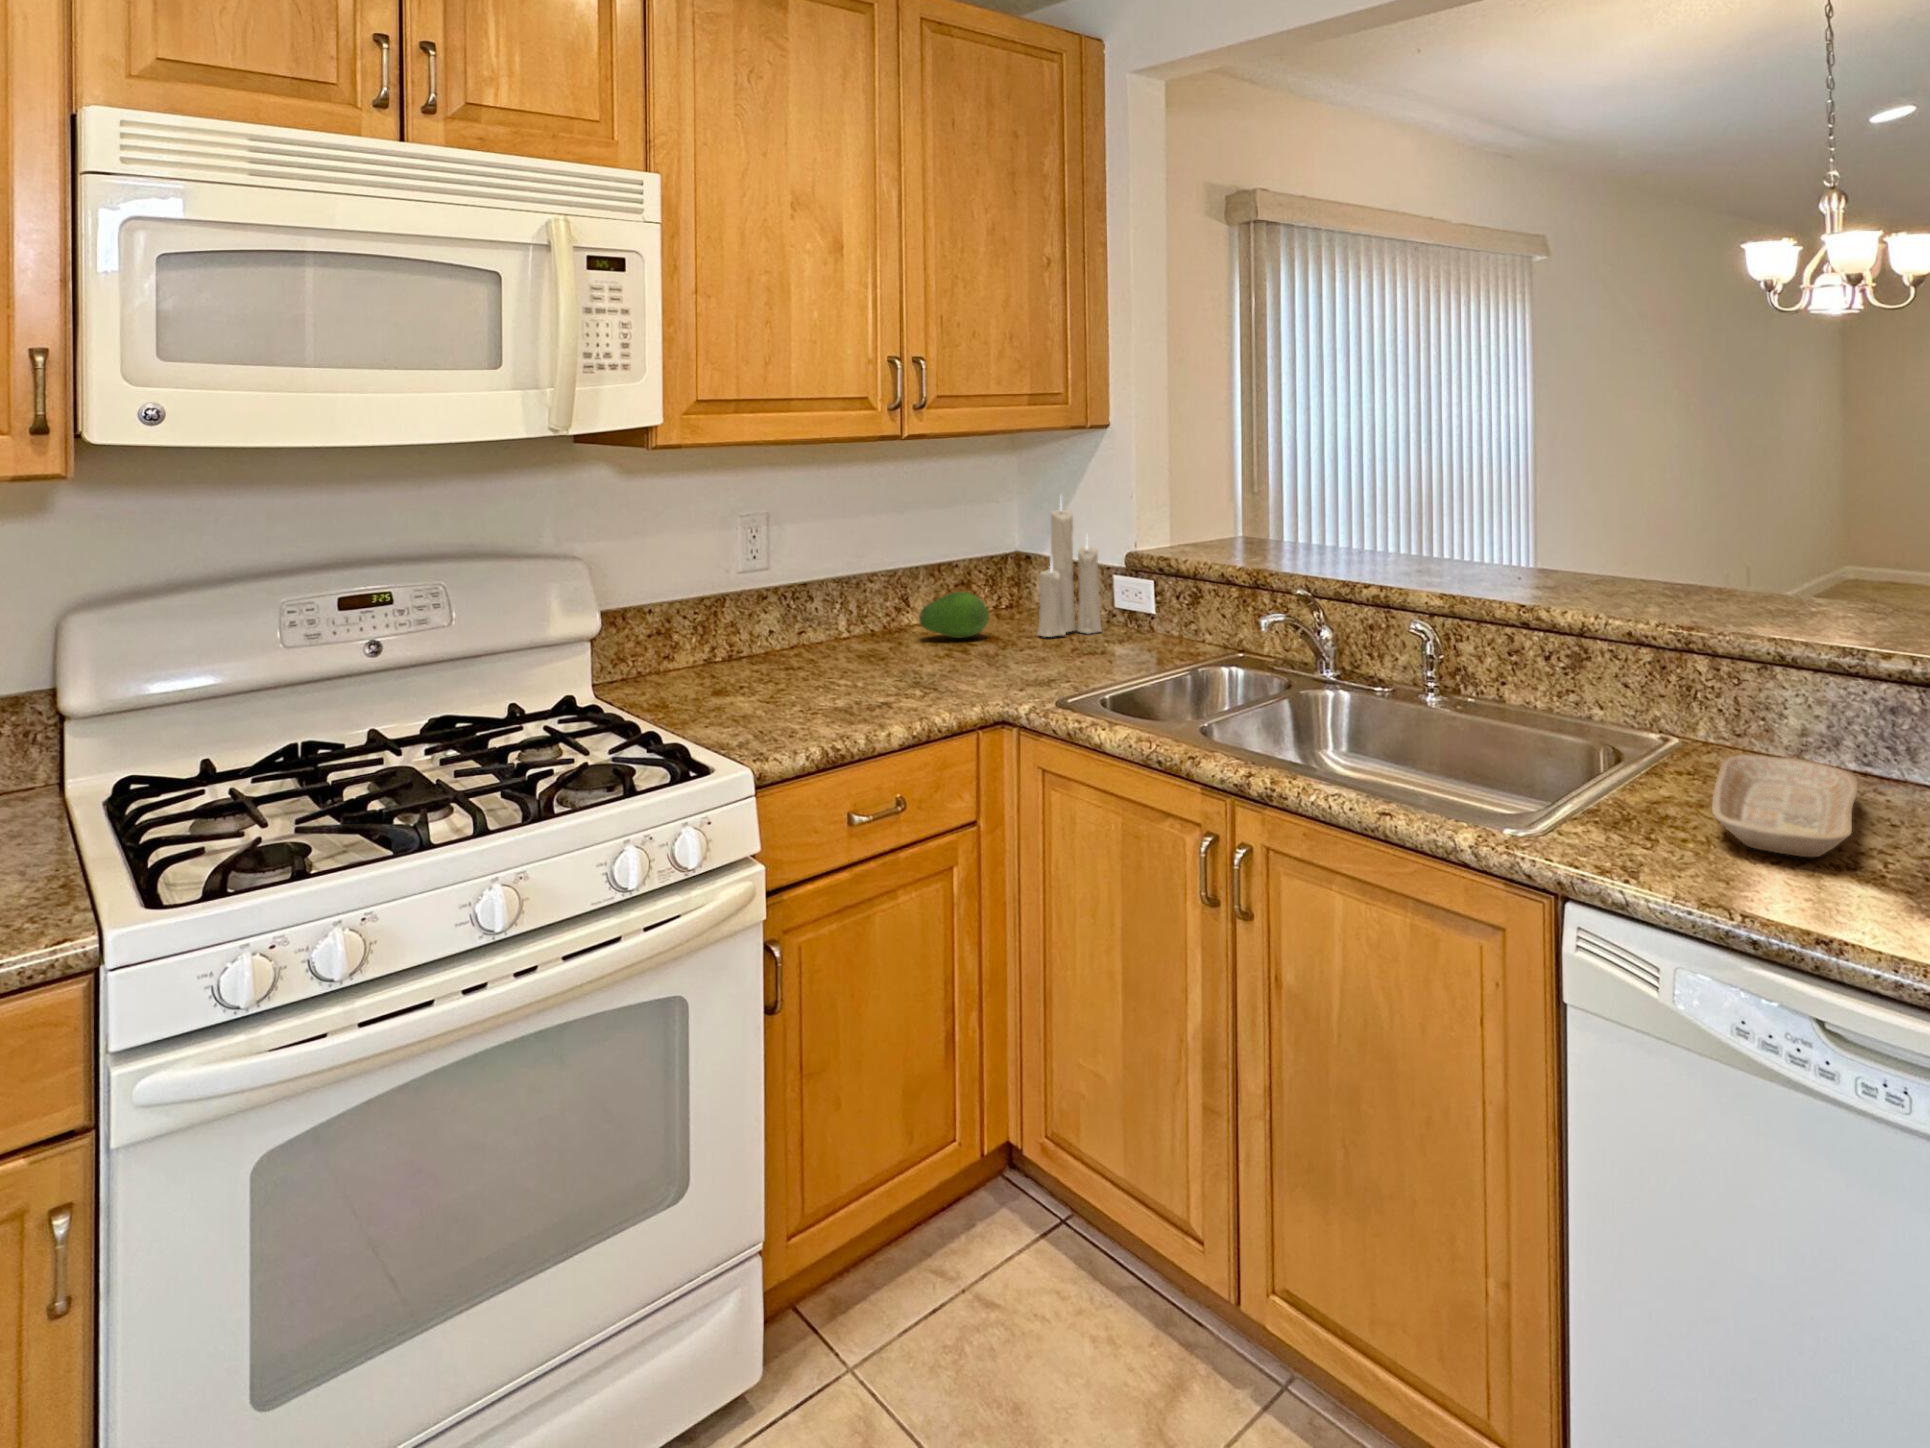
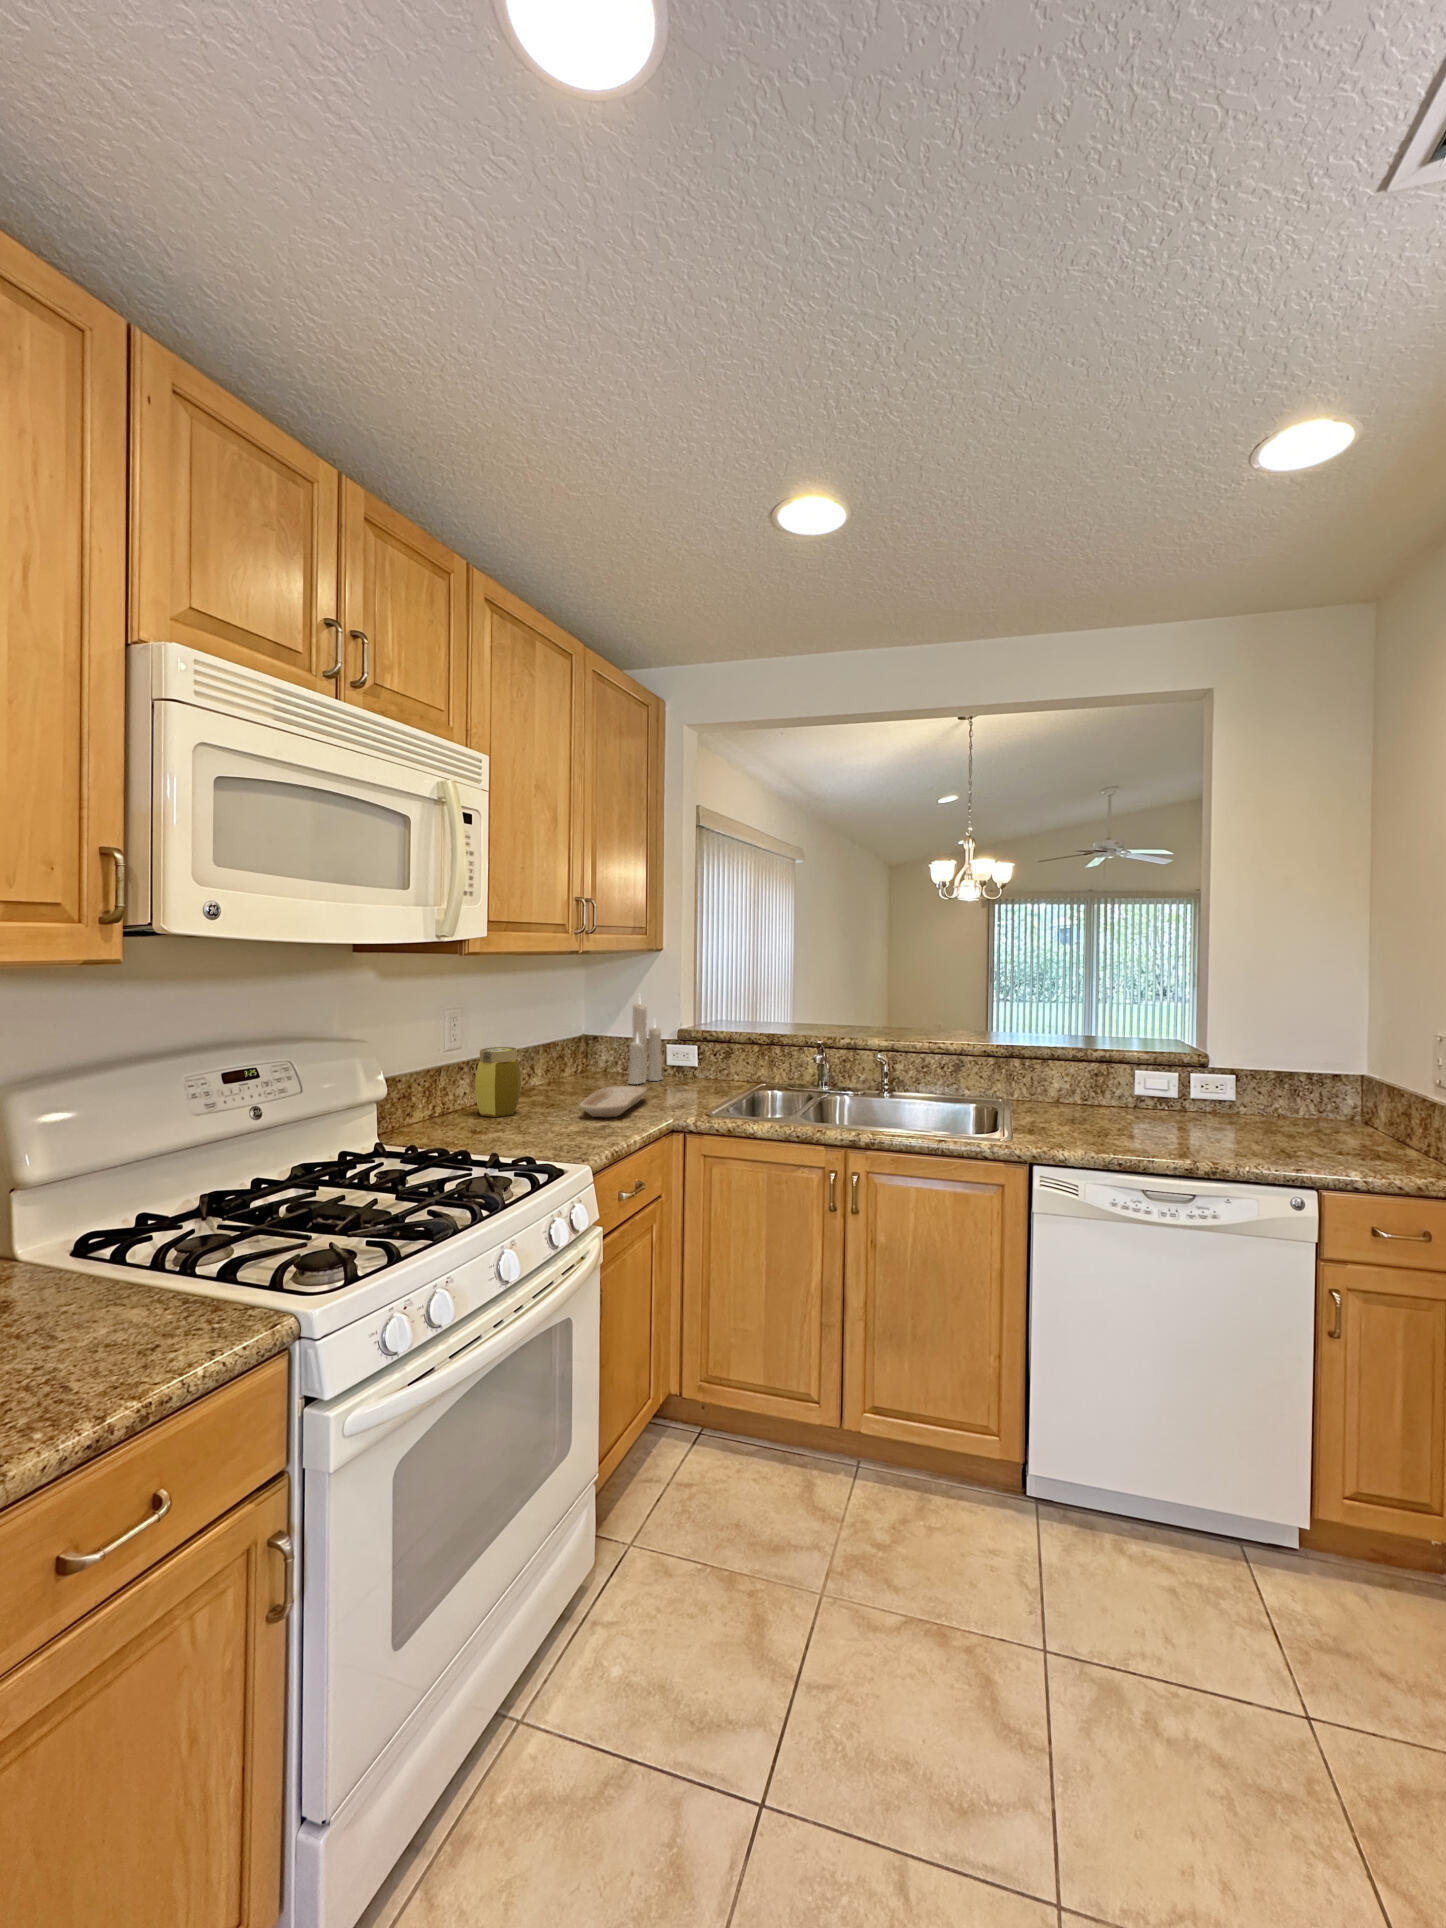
jar: none [759,571,827,672] -> present [475,1047,521,1117]
fruit: present [919,592,989,638] -> none [554,1059,600,1090]
tray: present [1712,755,1858,857] -> present [580,1086,647,1117]

